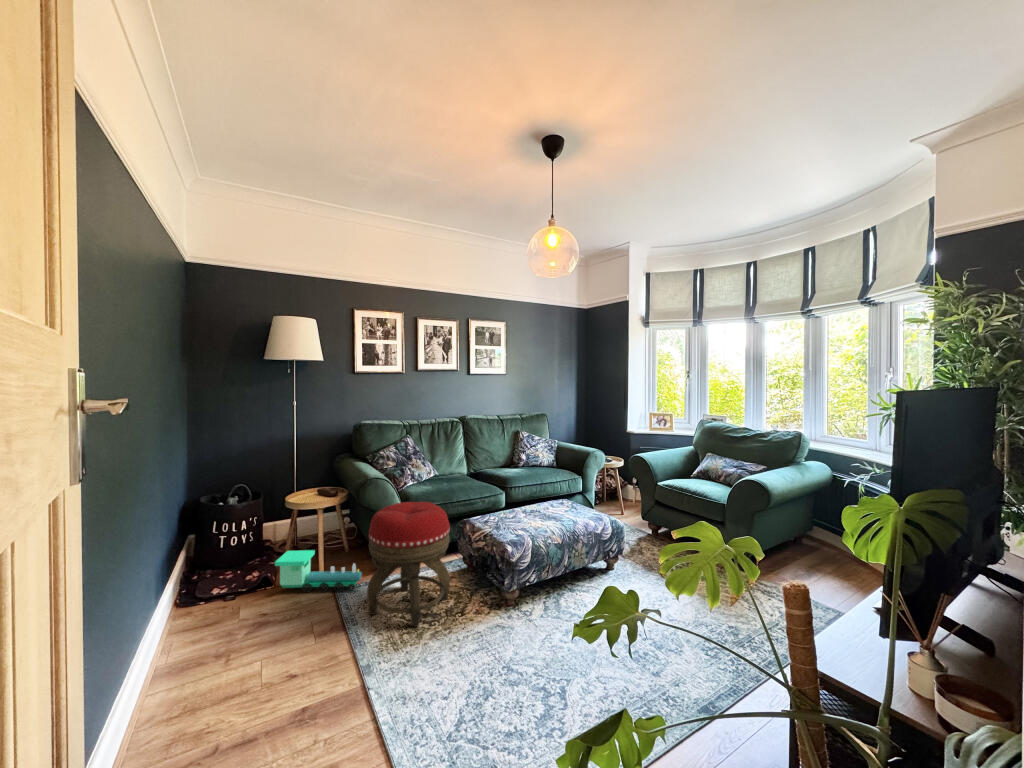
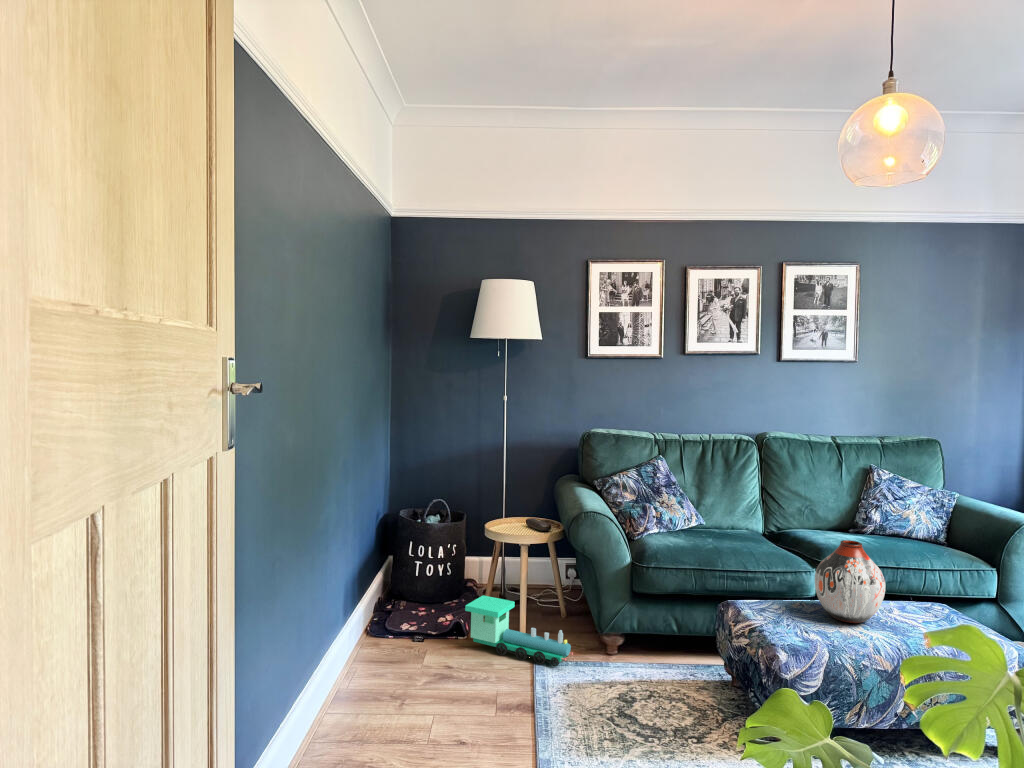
vase: none [516,473,552,520] -> present [815,540,885,623]
footstool: present [367,502,450,627] -> none [566,554,690,737]

